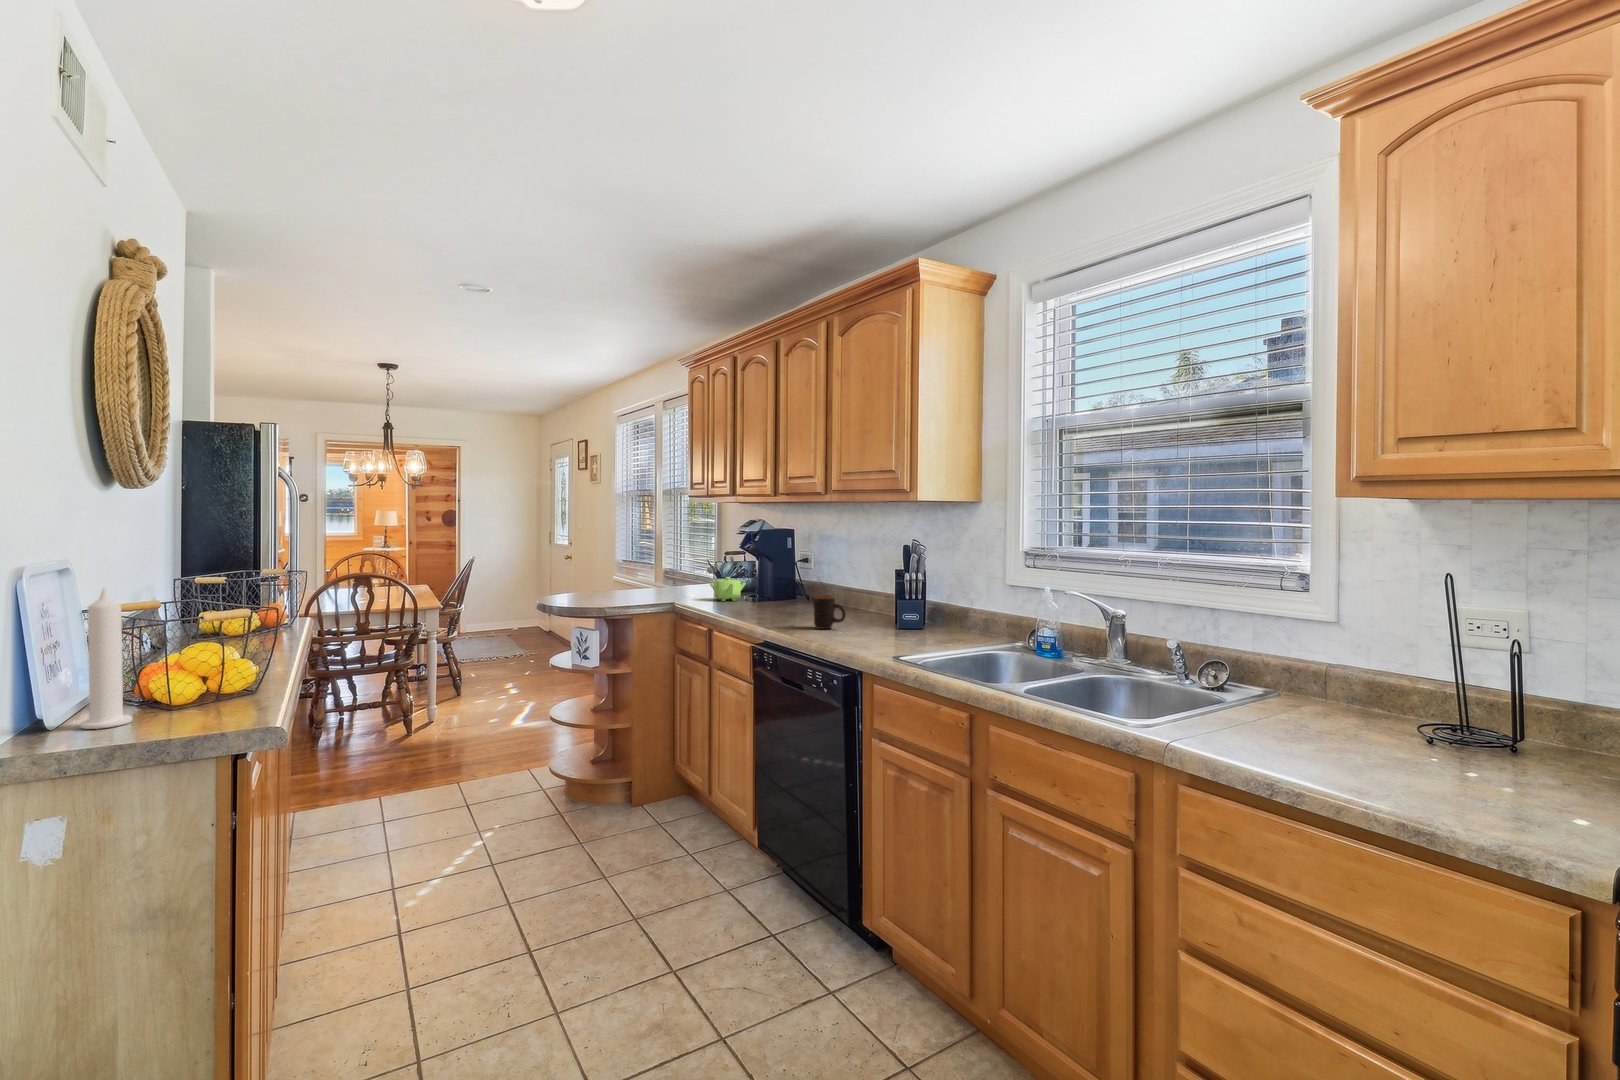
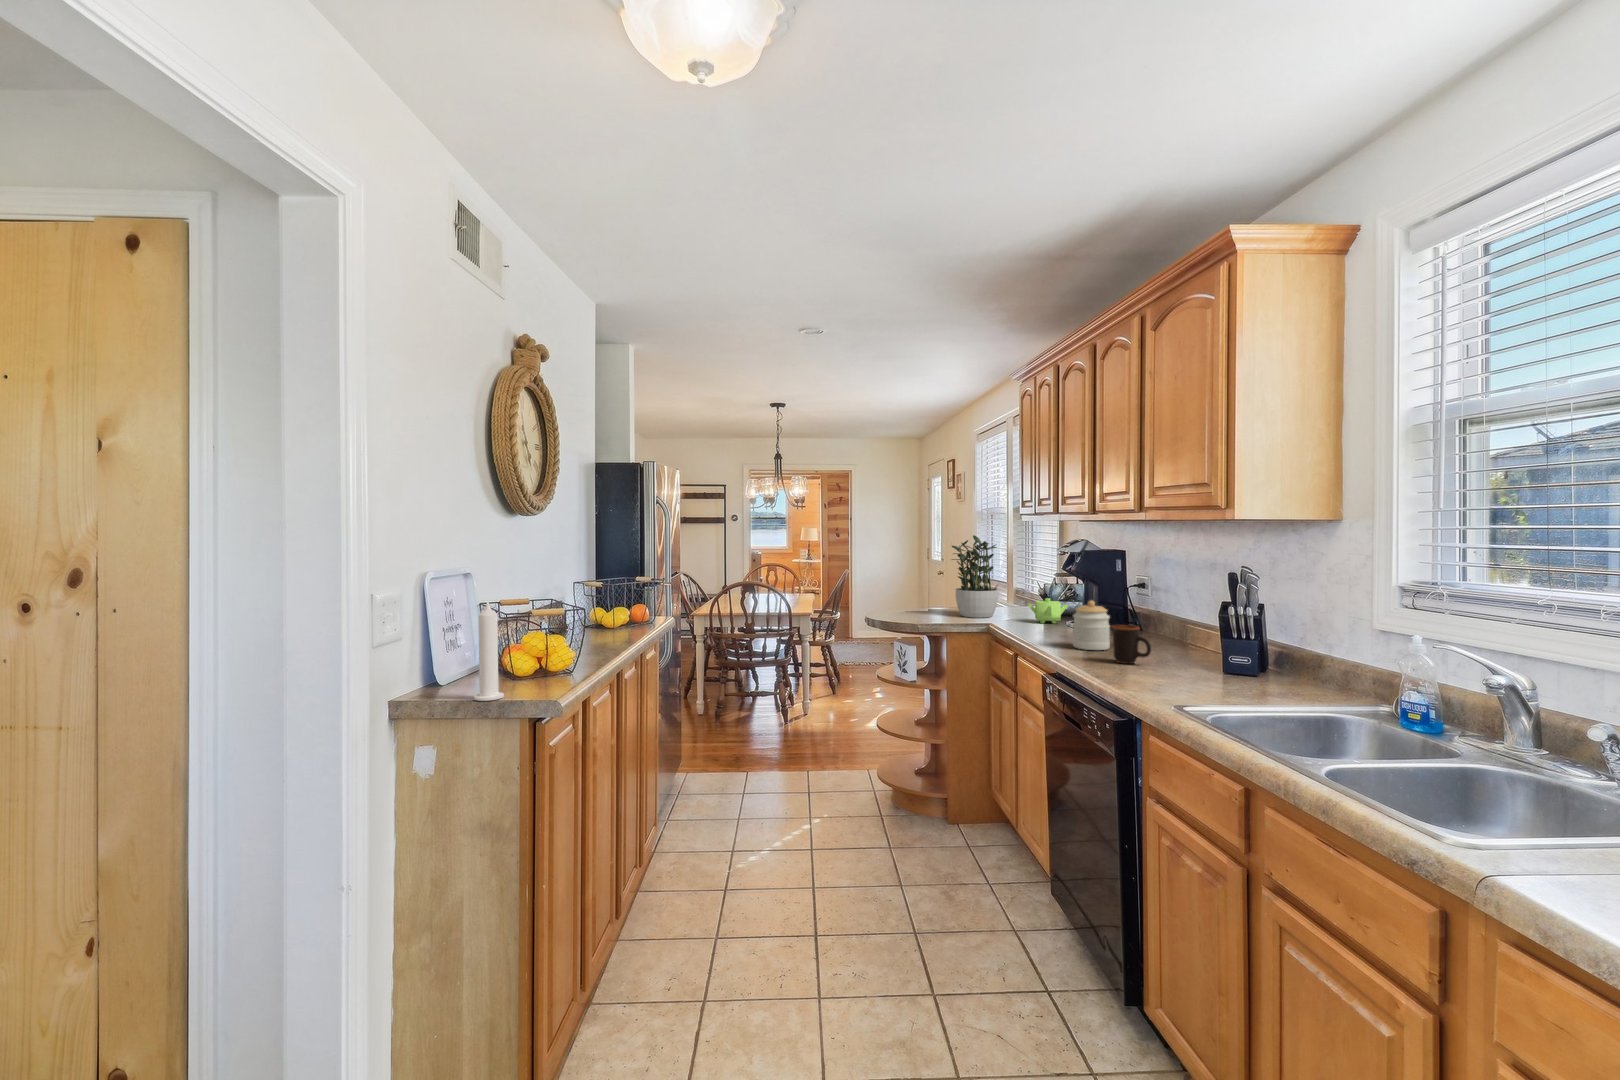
potted plant: none [628,515,677,599] -> present [952,535,998,618]
jar: none [769,575,802,620] -> present [1073,601,1110,650]

